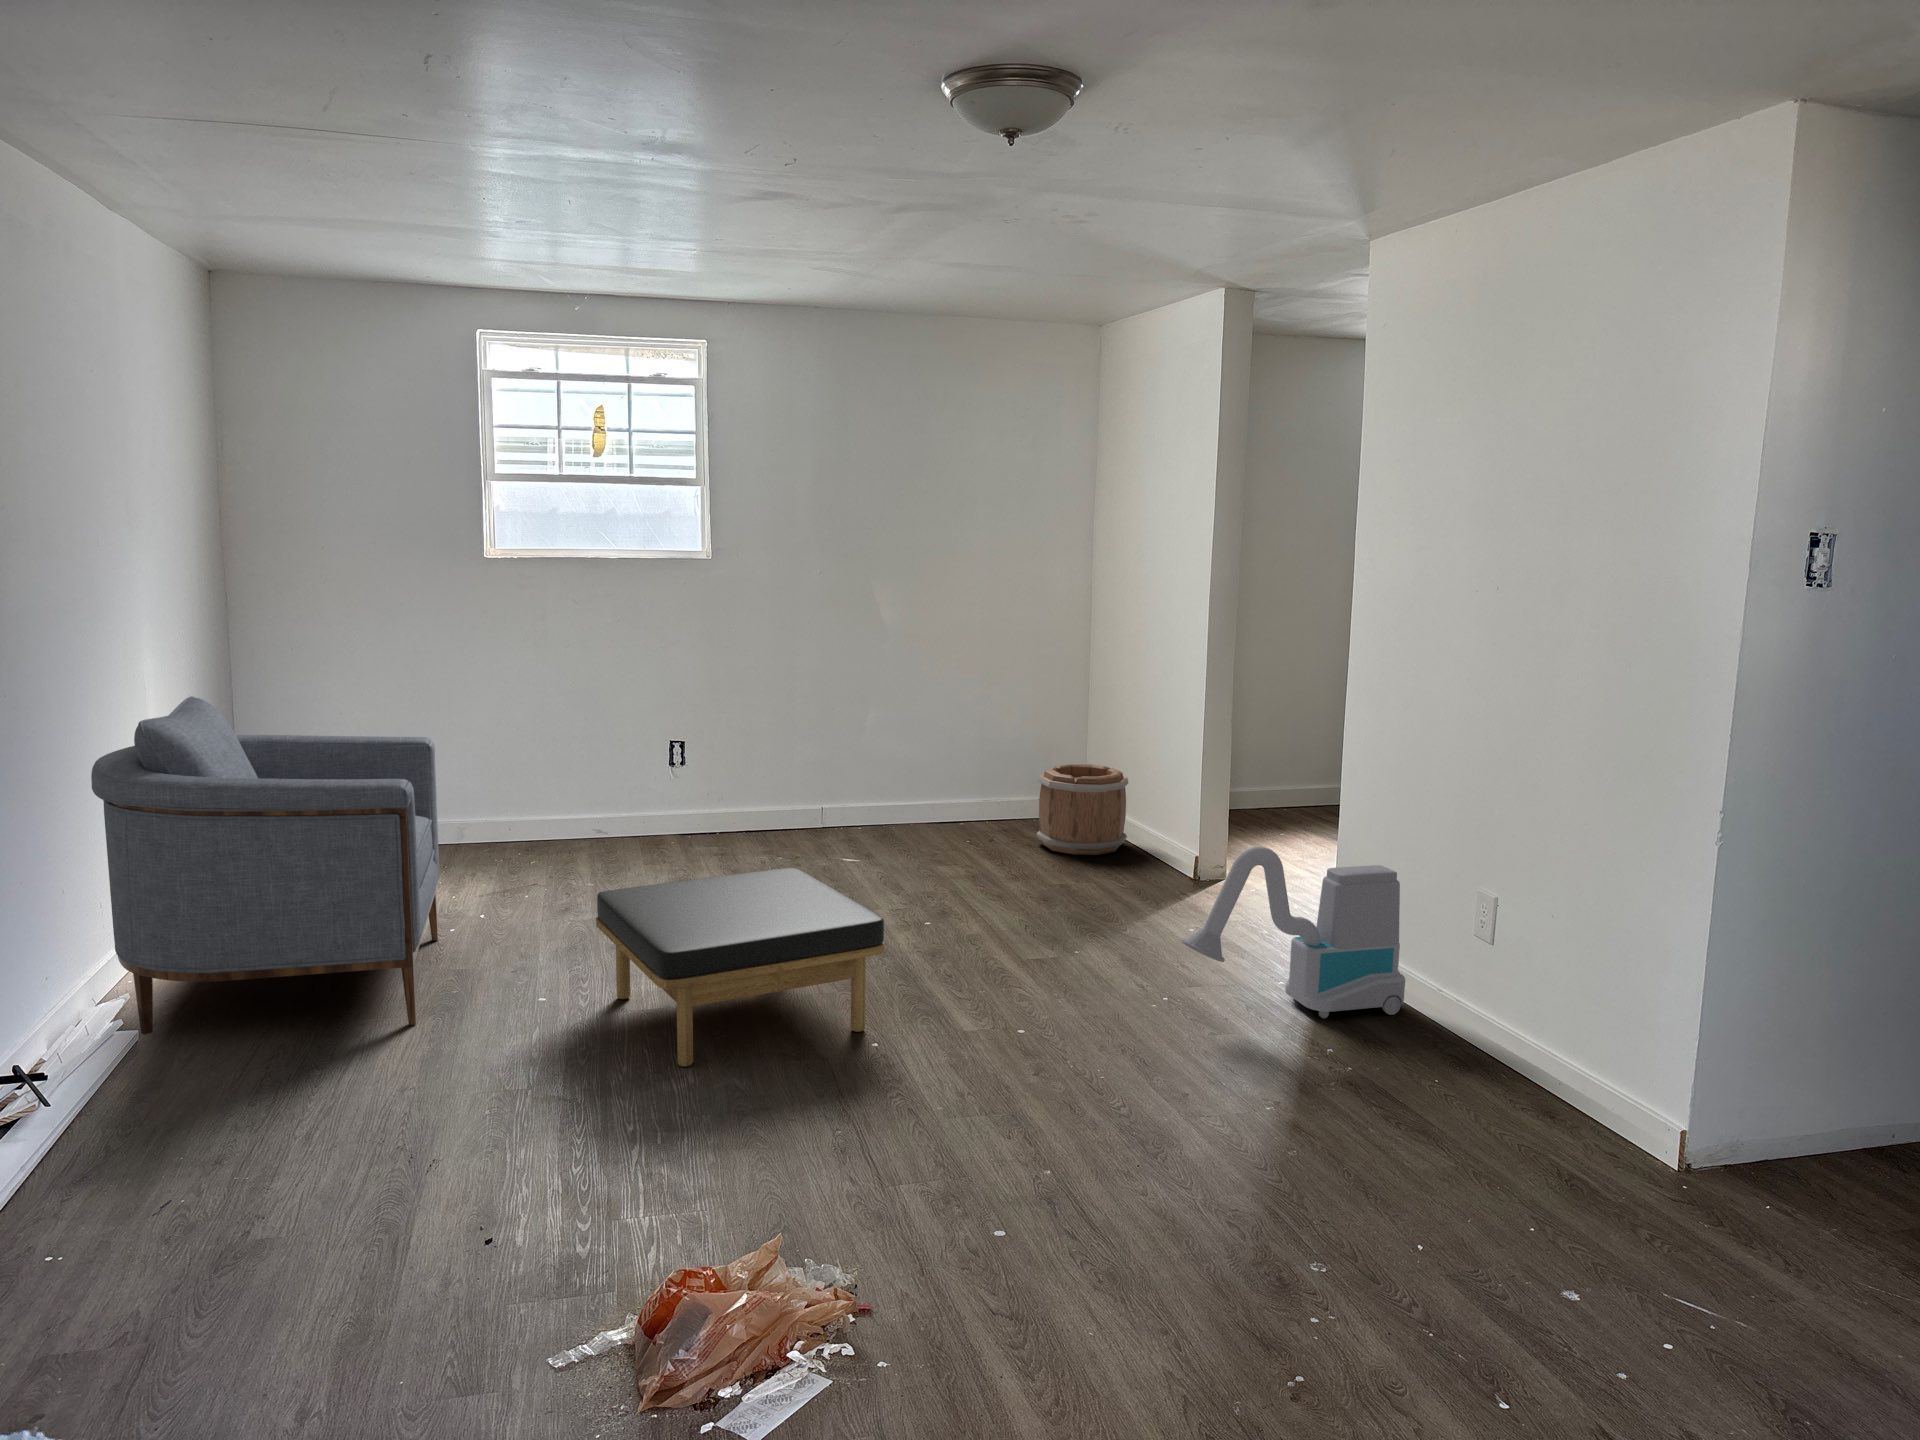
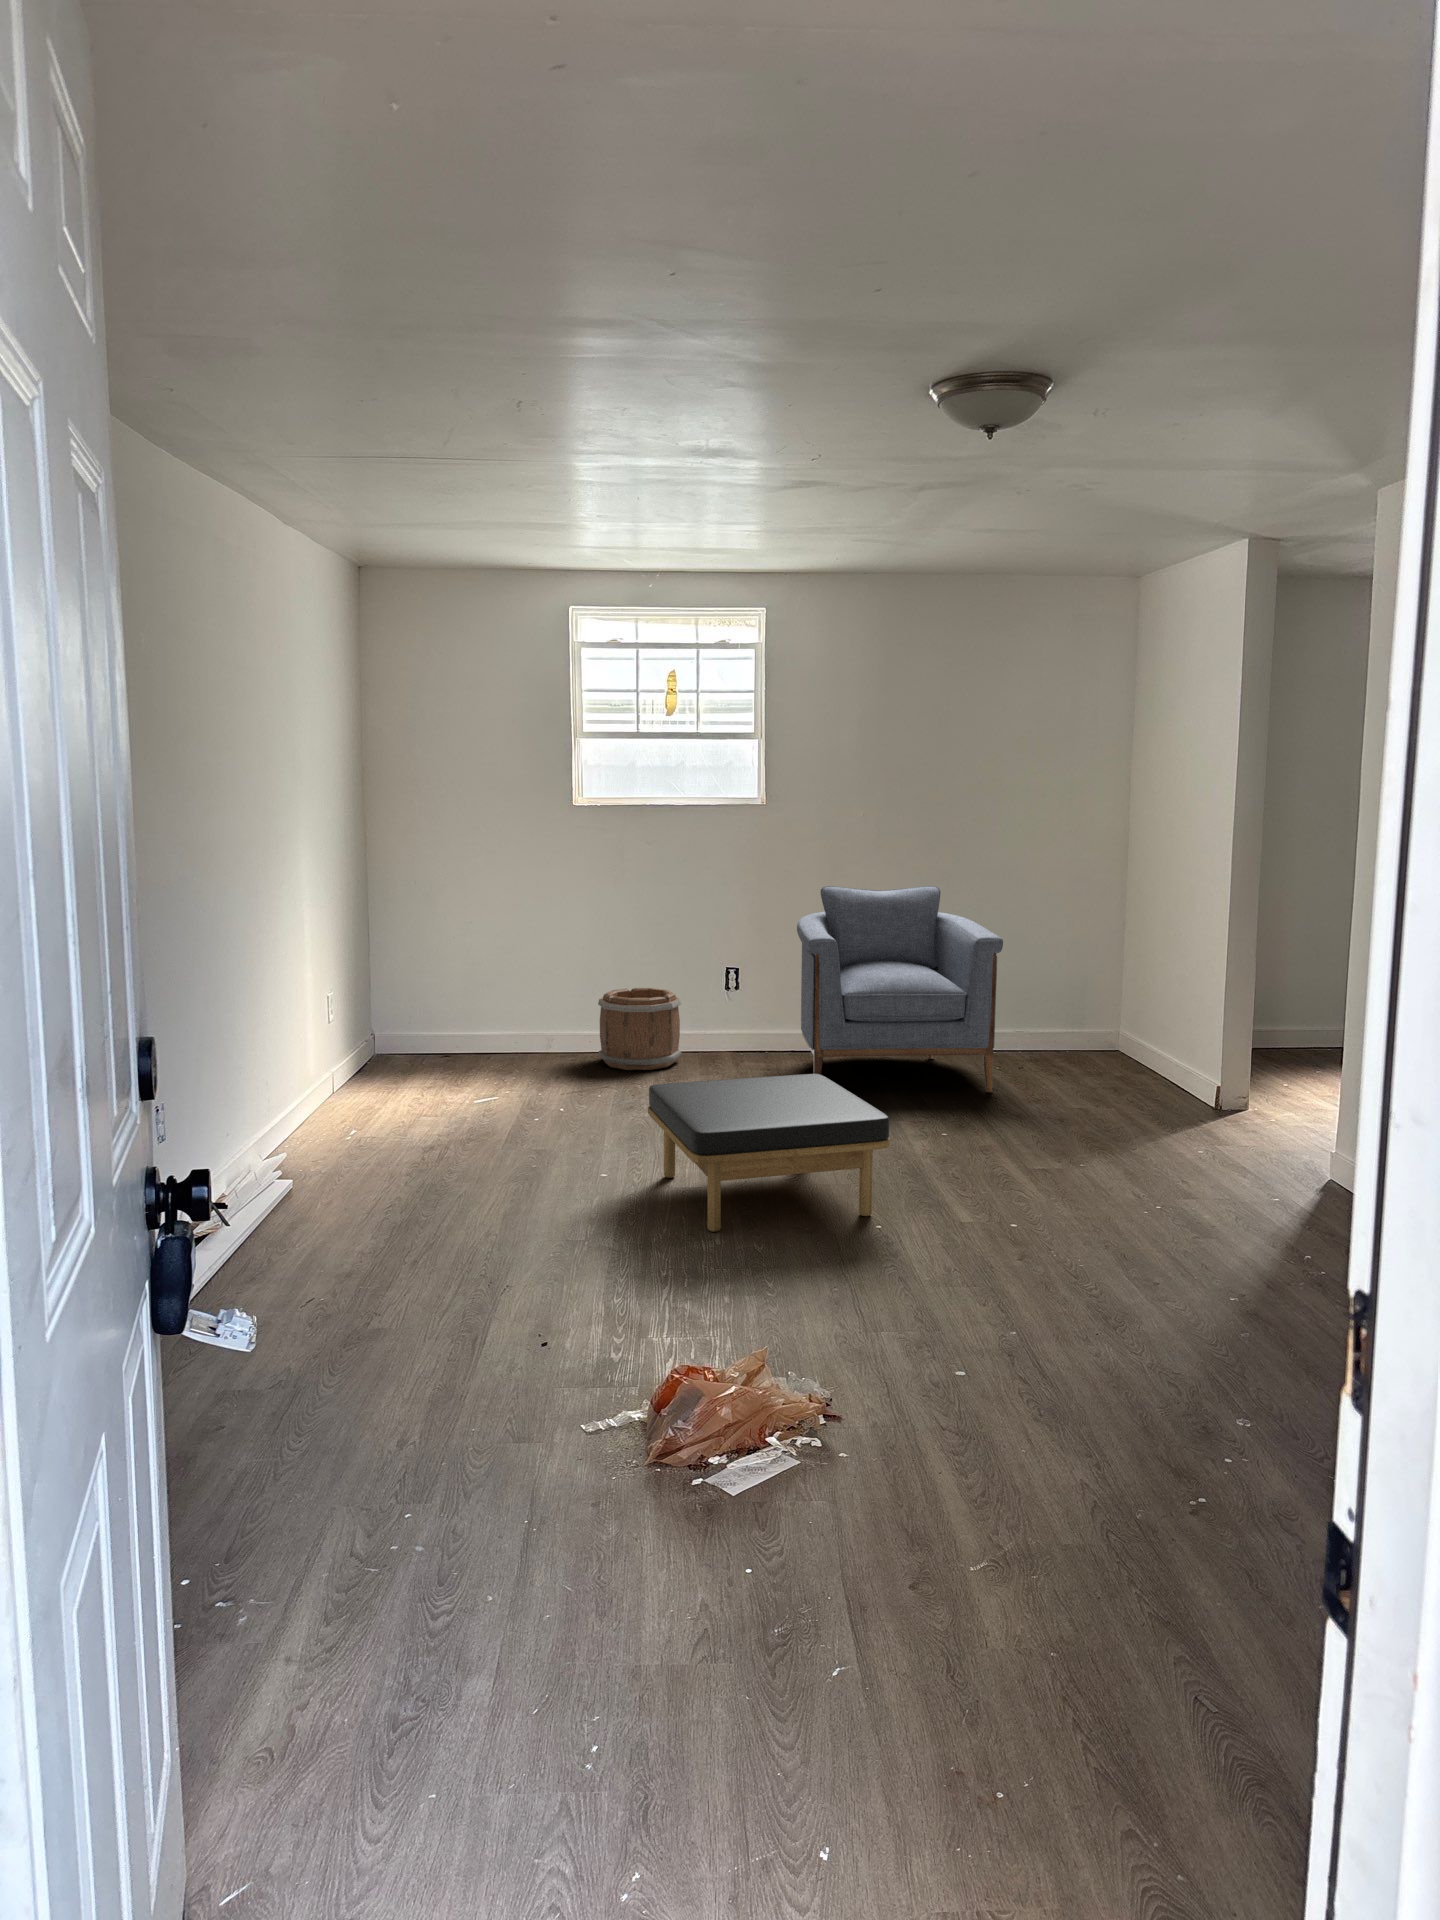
armchair: present [91,696,439,1035] -> present [797,886,1003,1092]
bucket: present [1037,764,1128,855] -> present [598,988,681,1070]
vacuum cleaner: present [1181,846,1405,1018] -> none [1171,1068,1404,1238]

